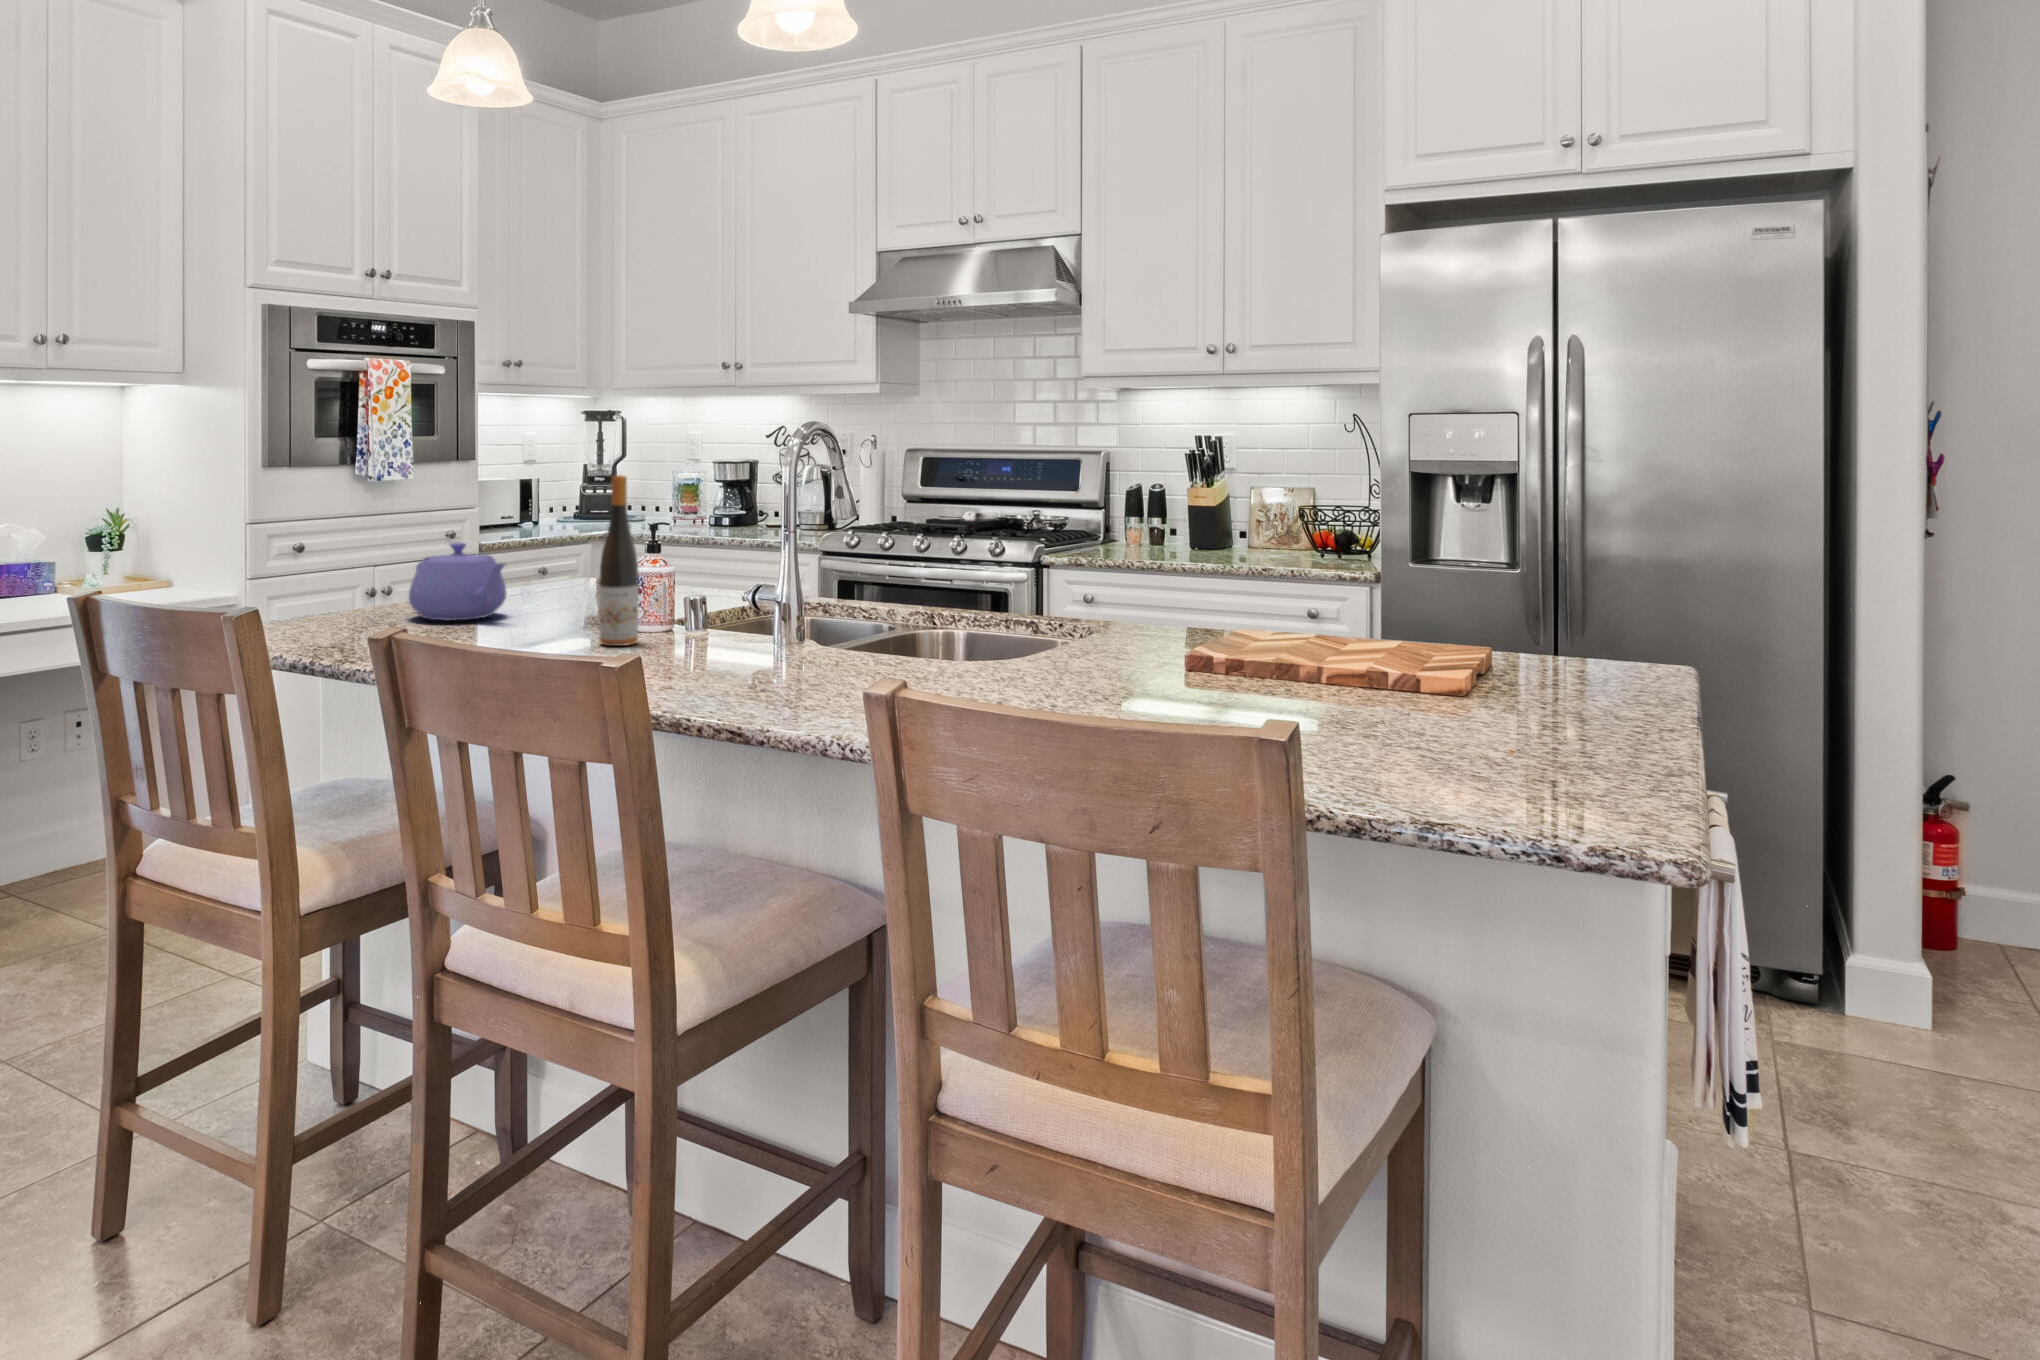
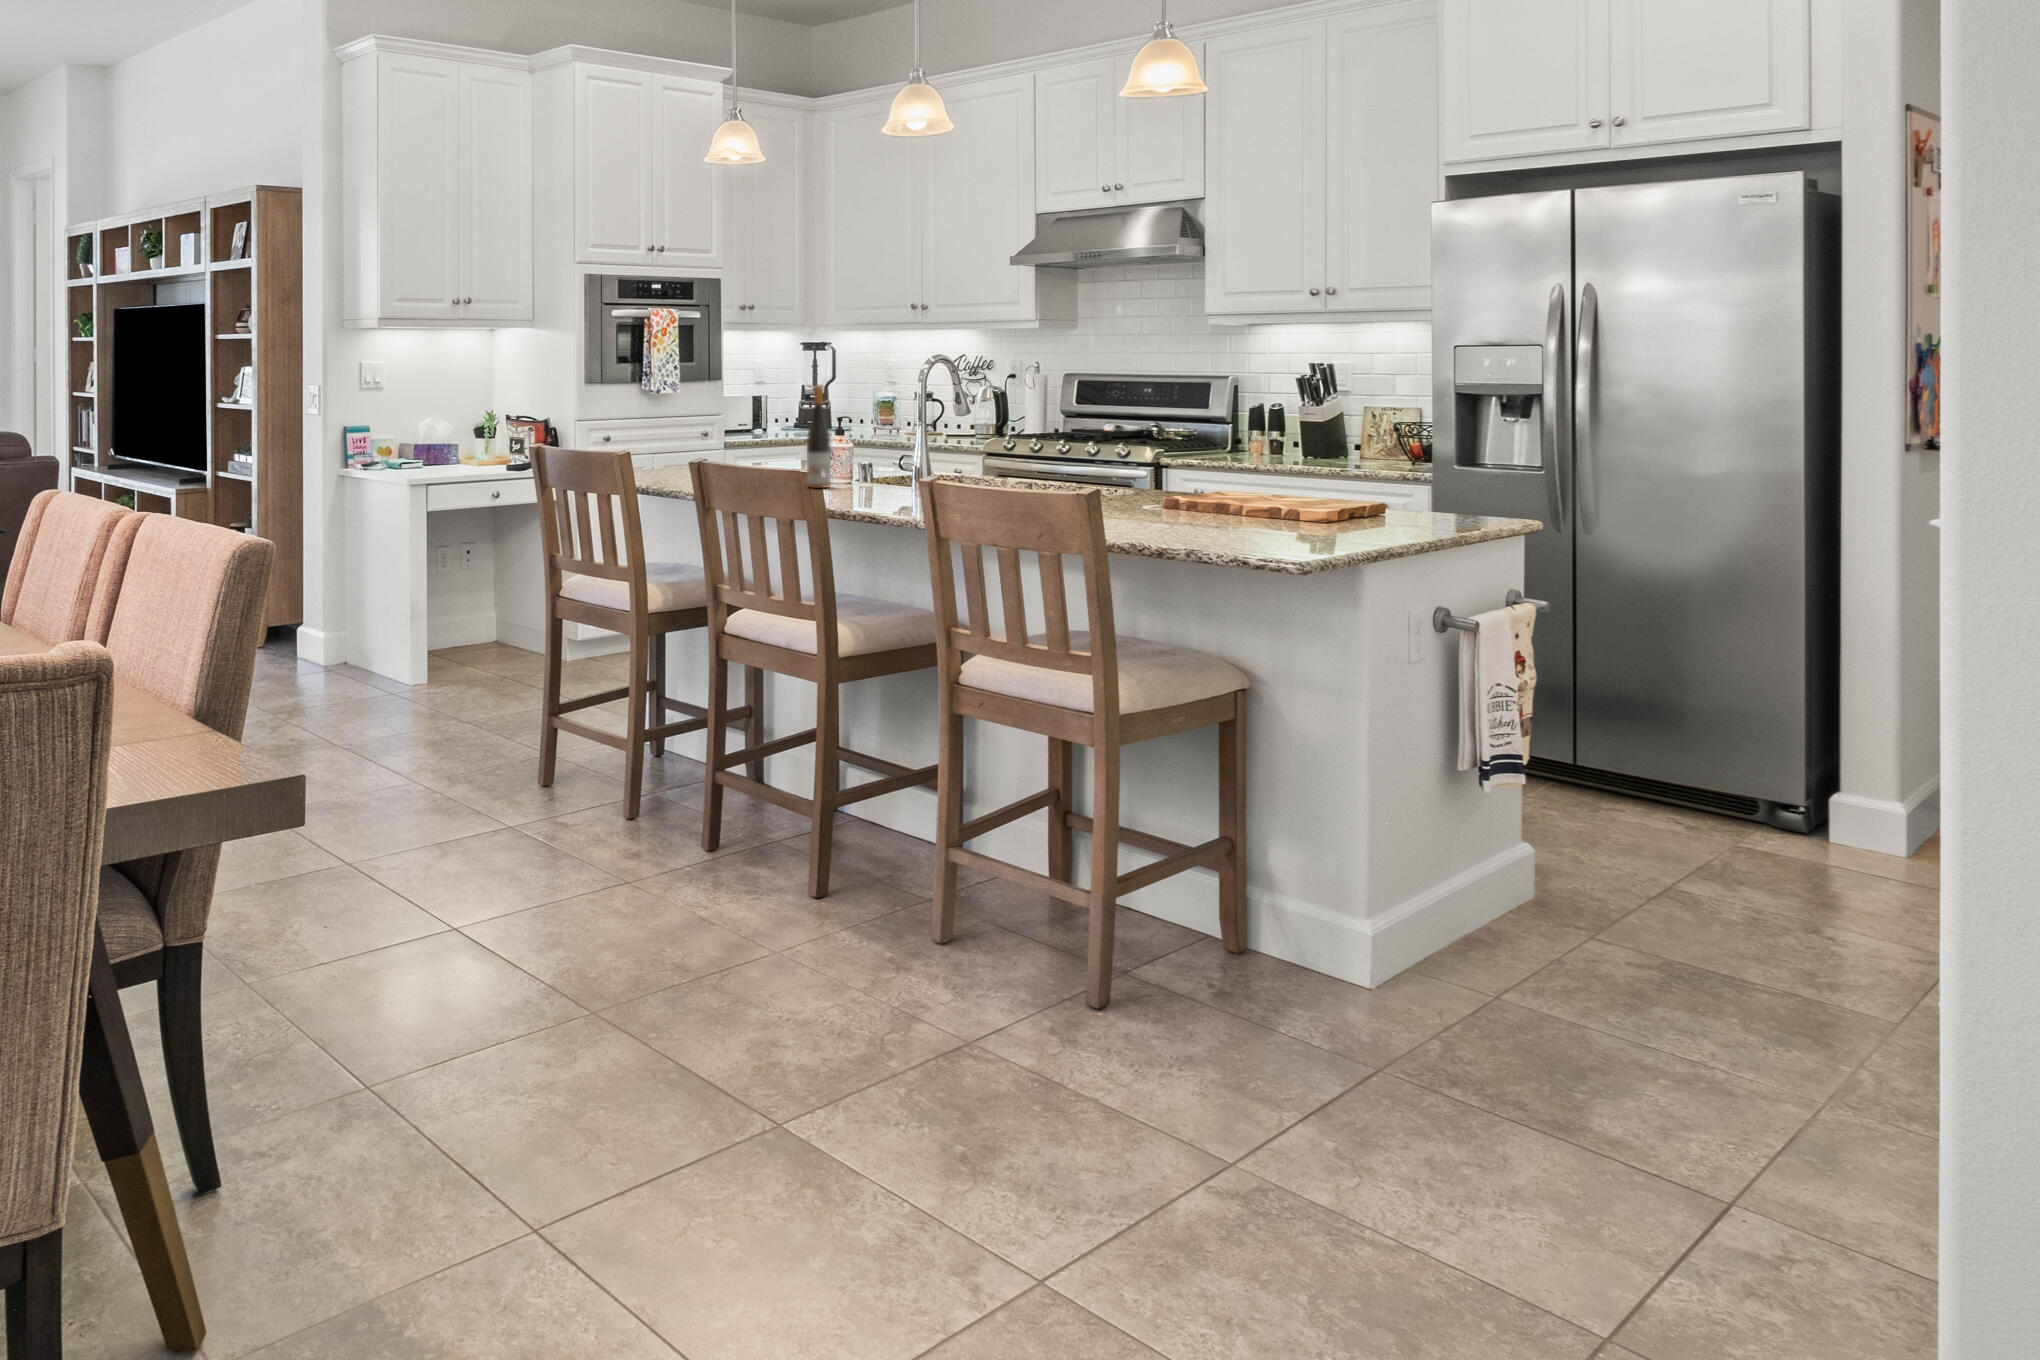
teapot: present [409,542,506,620] -> none [692,428,751,475]

